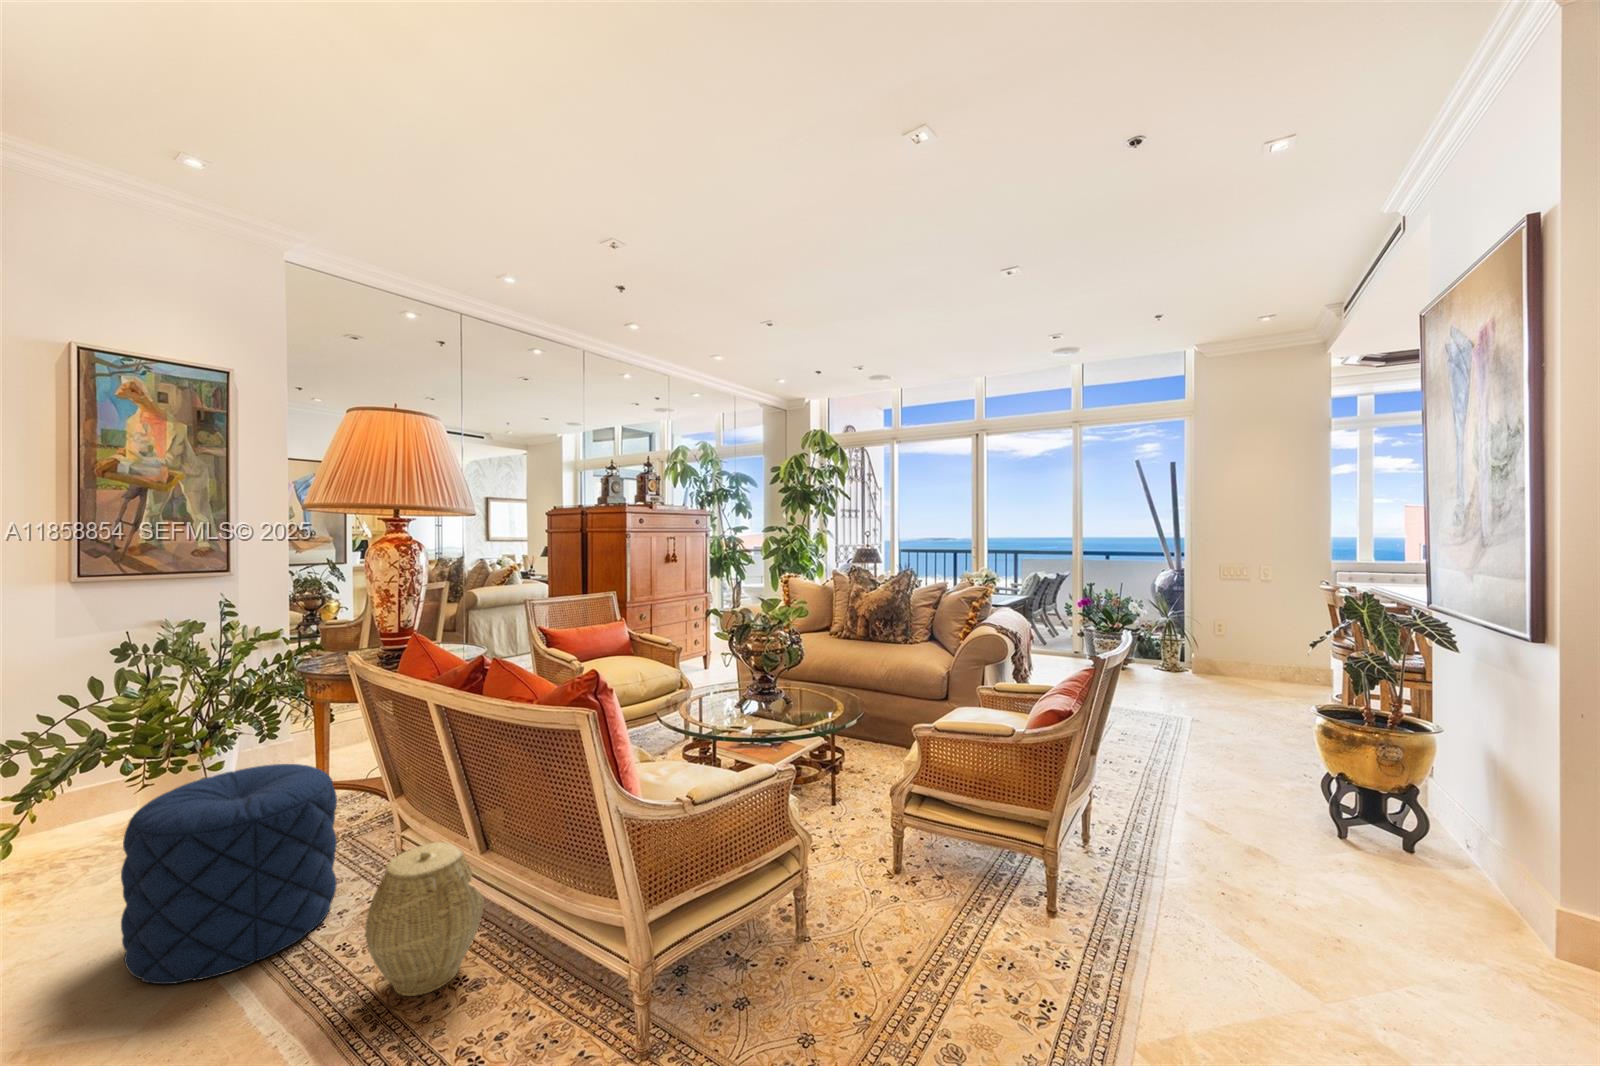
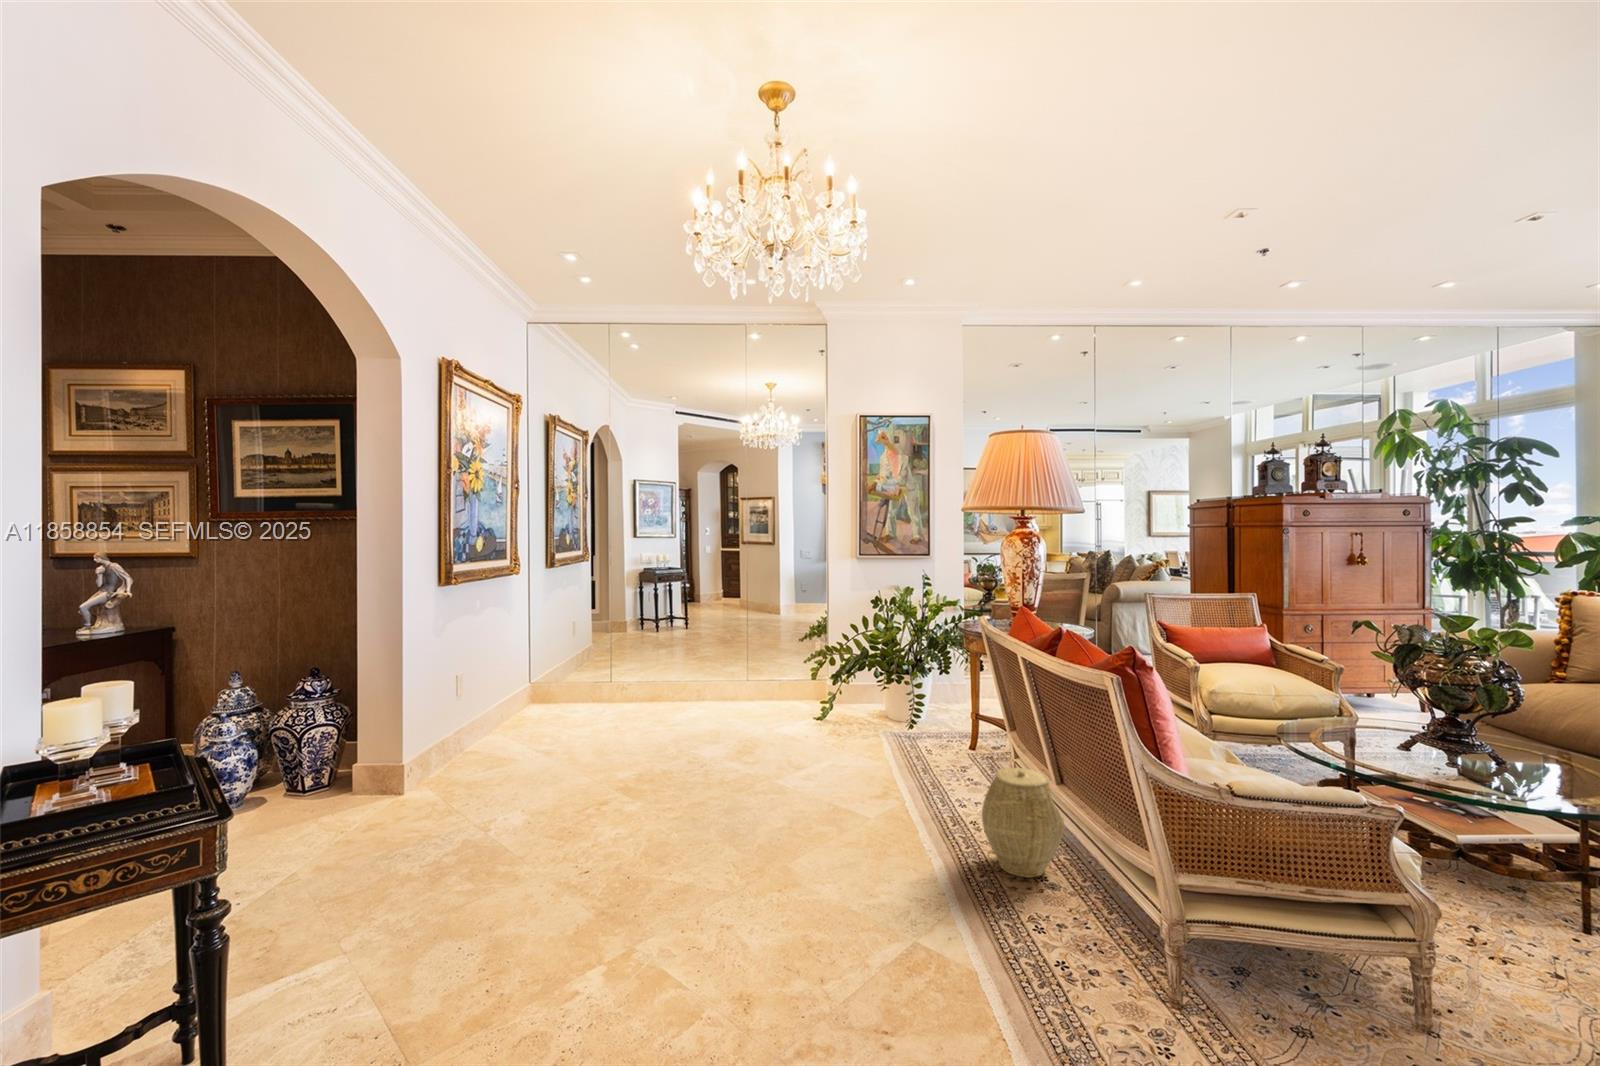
pouf: present [121,764,337,984] -> none [870,687,977,813]

